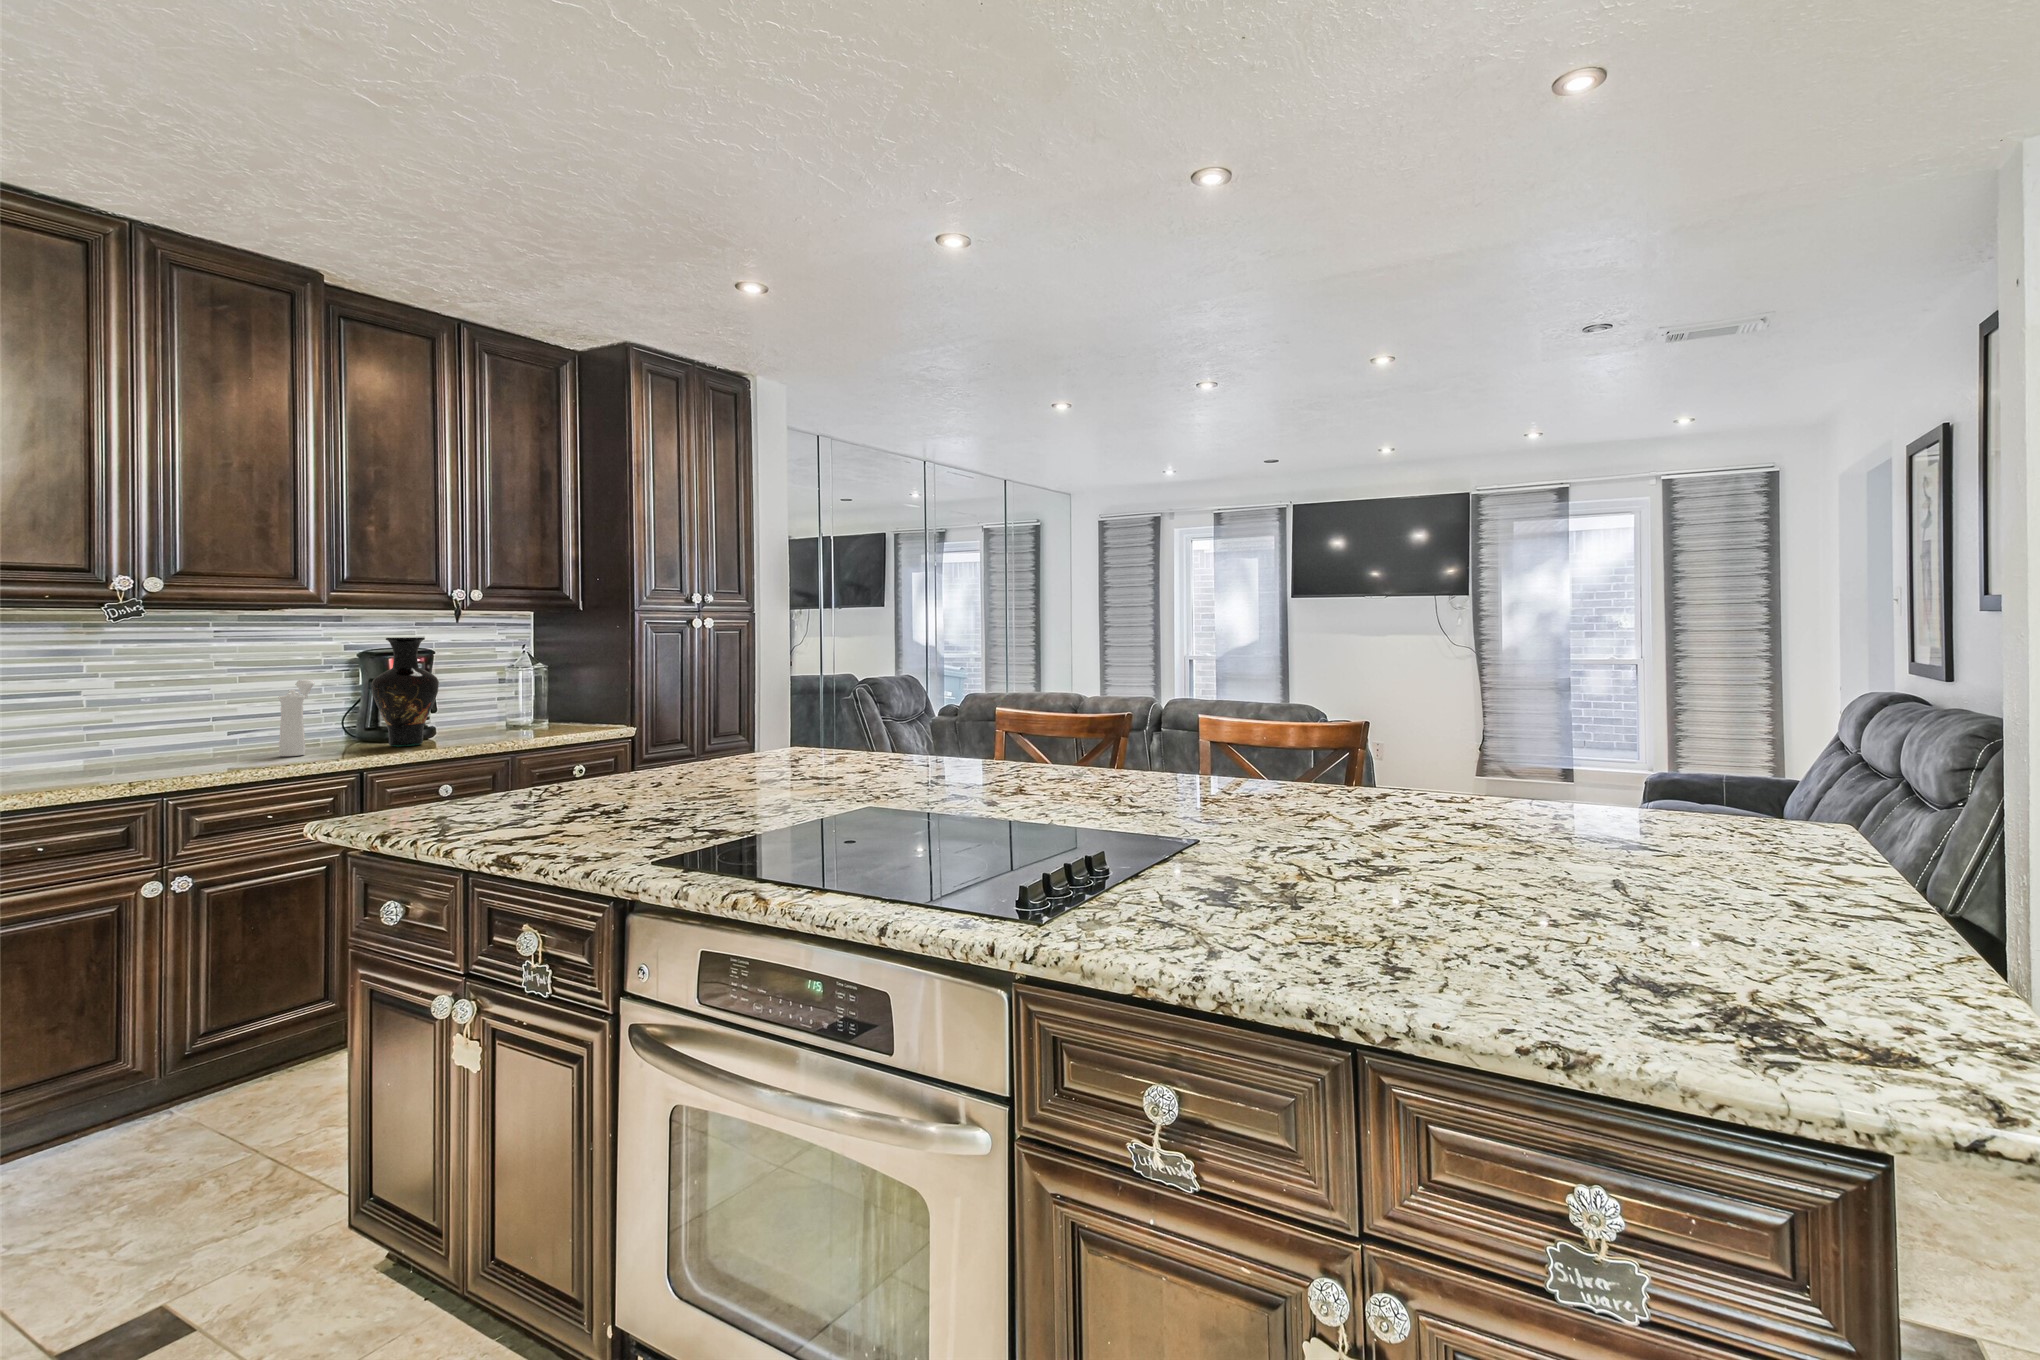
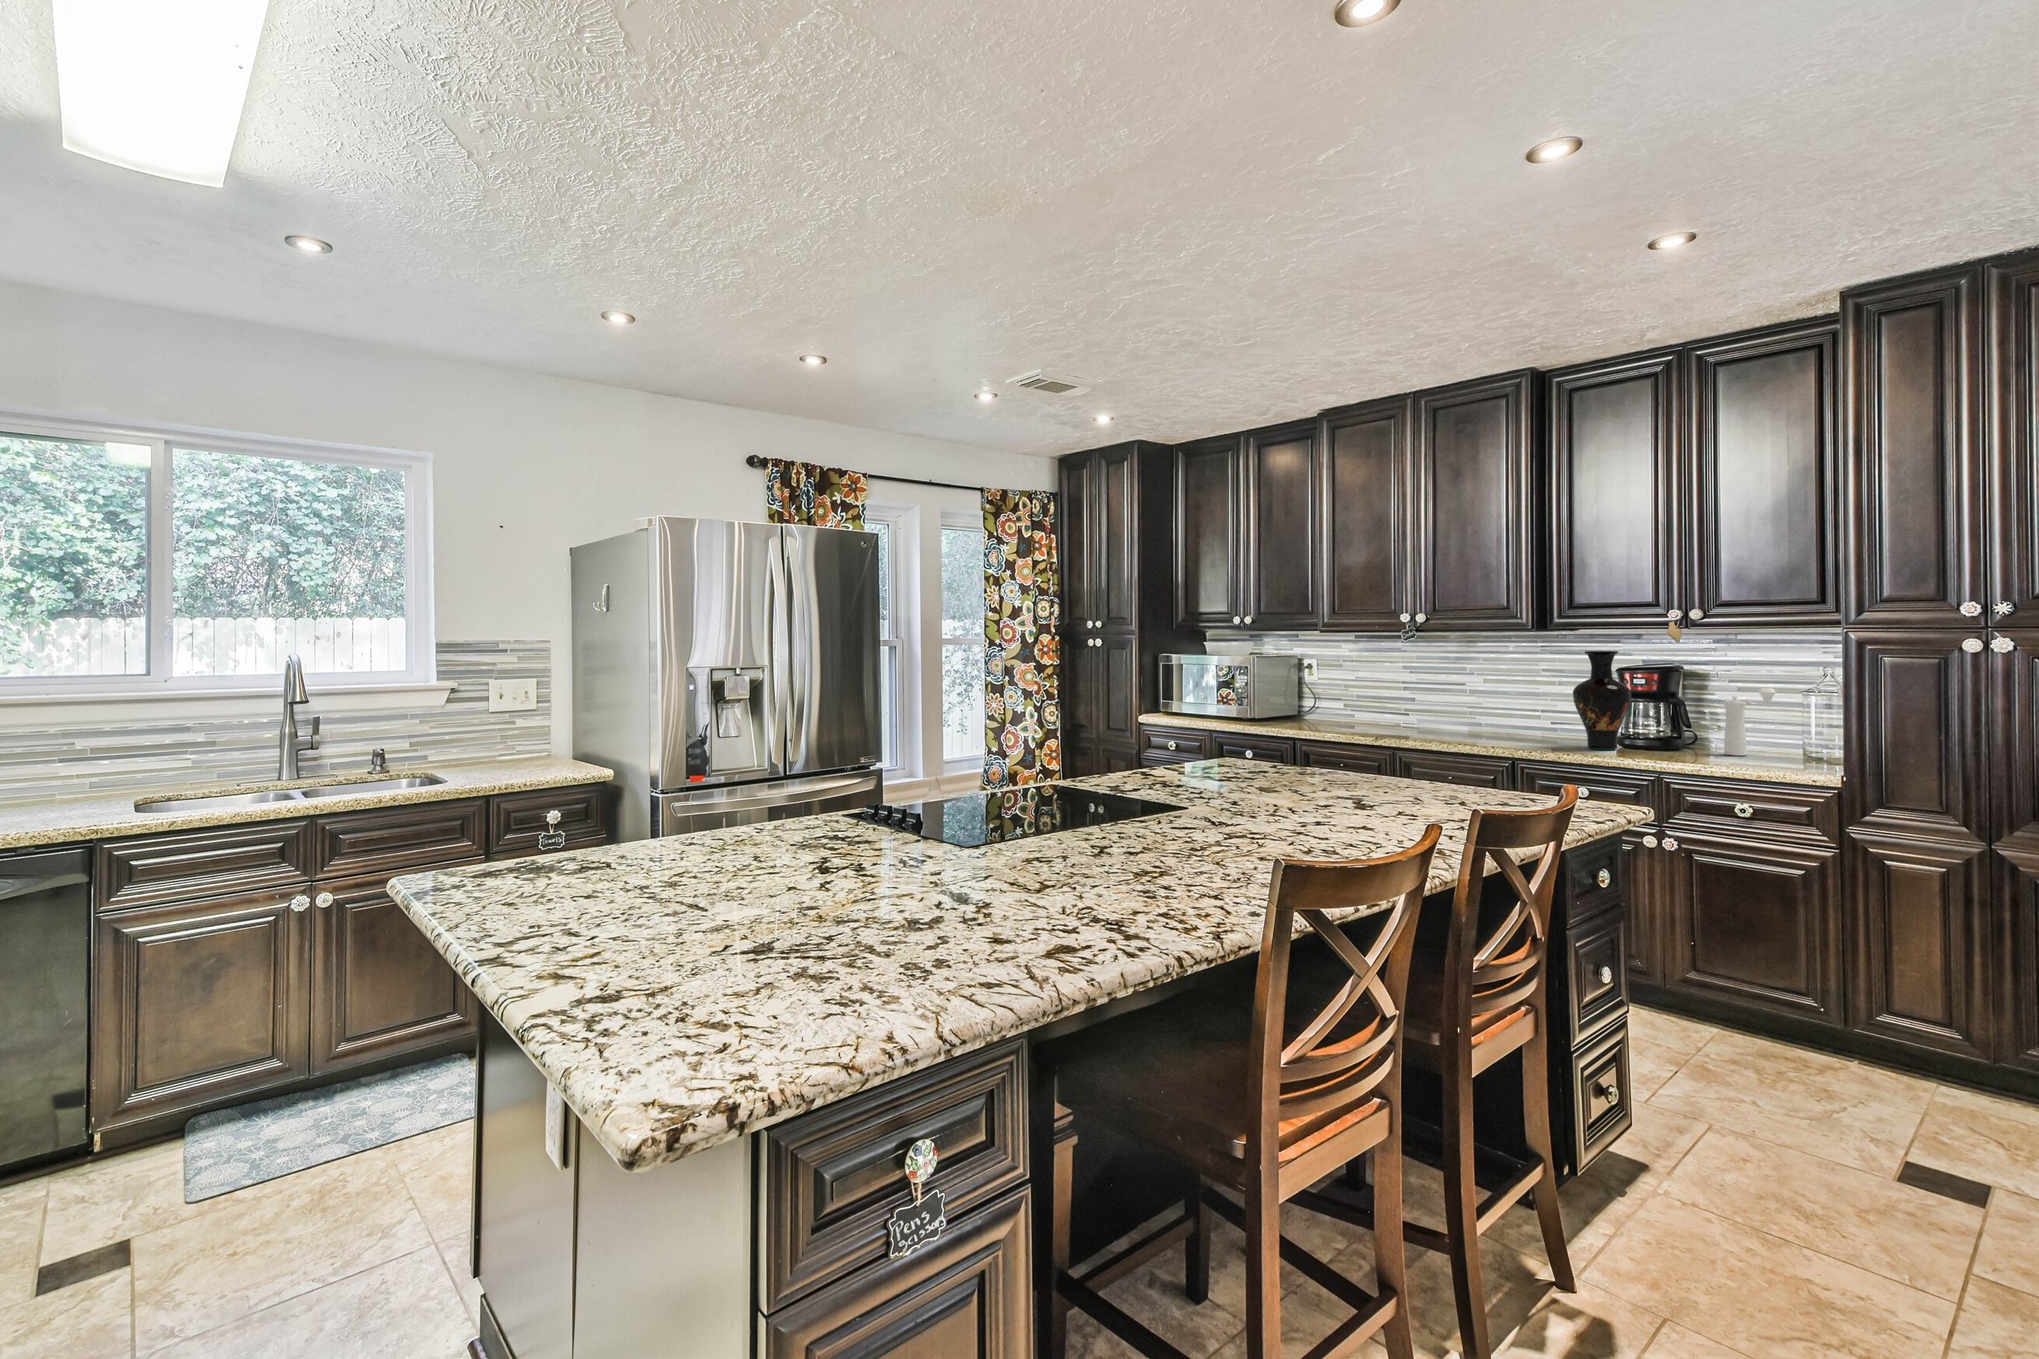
pepper mill: present [278,680,315,756] -> present [1724,688,1776,756]

